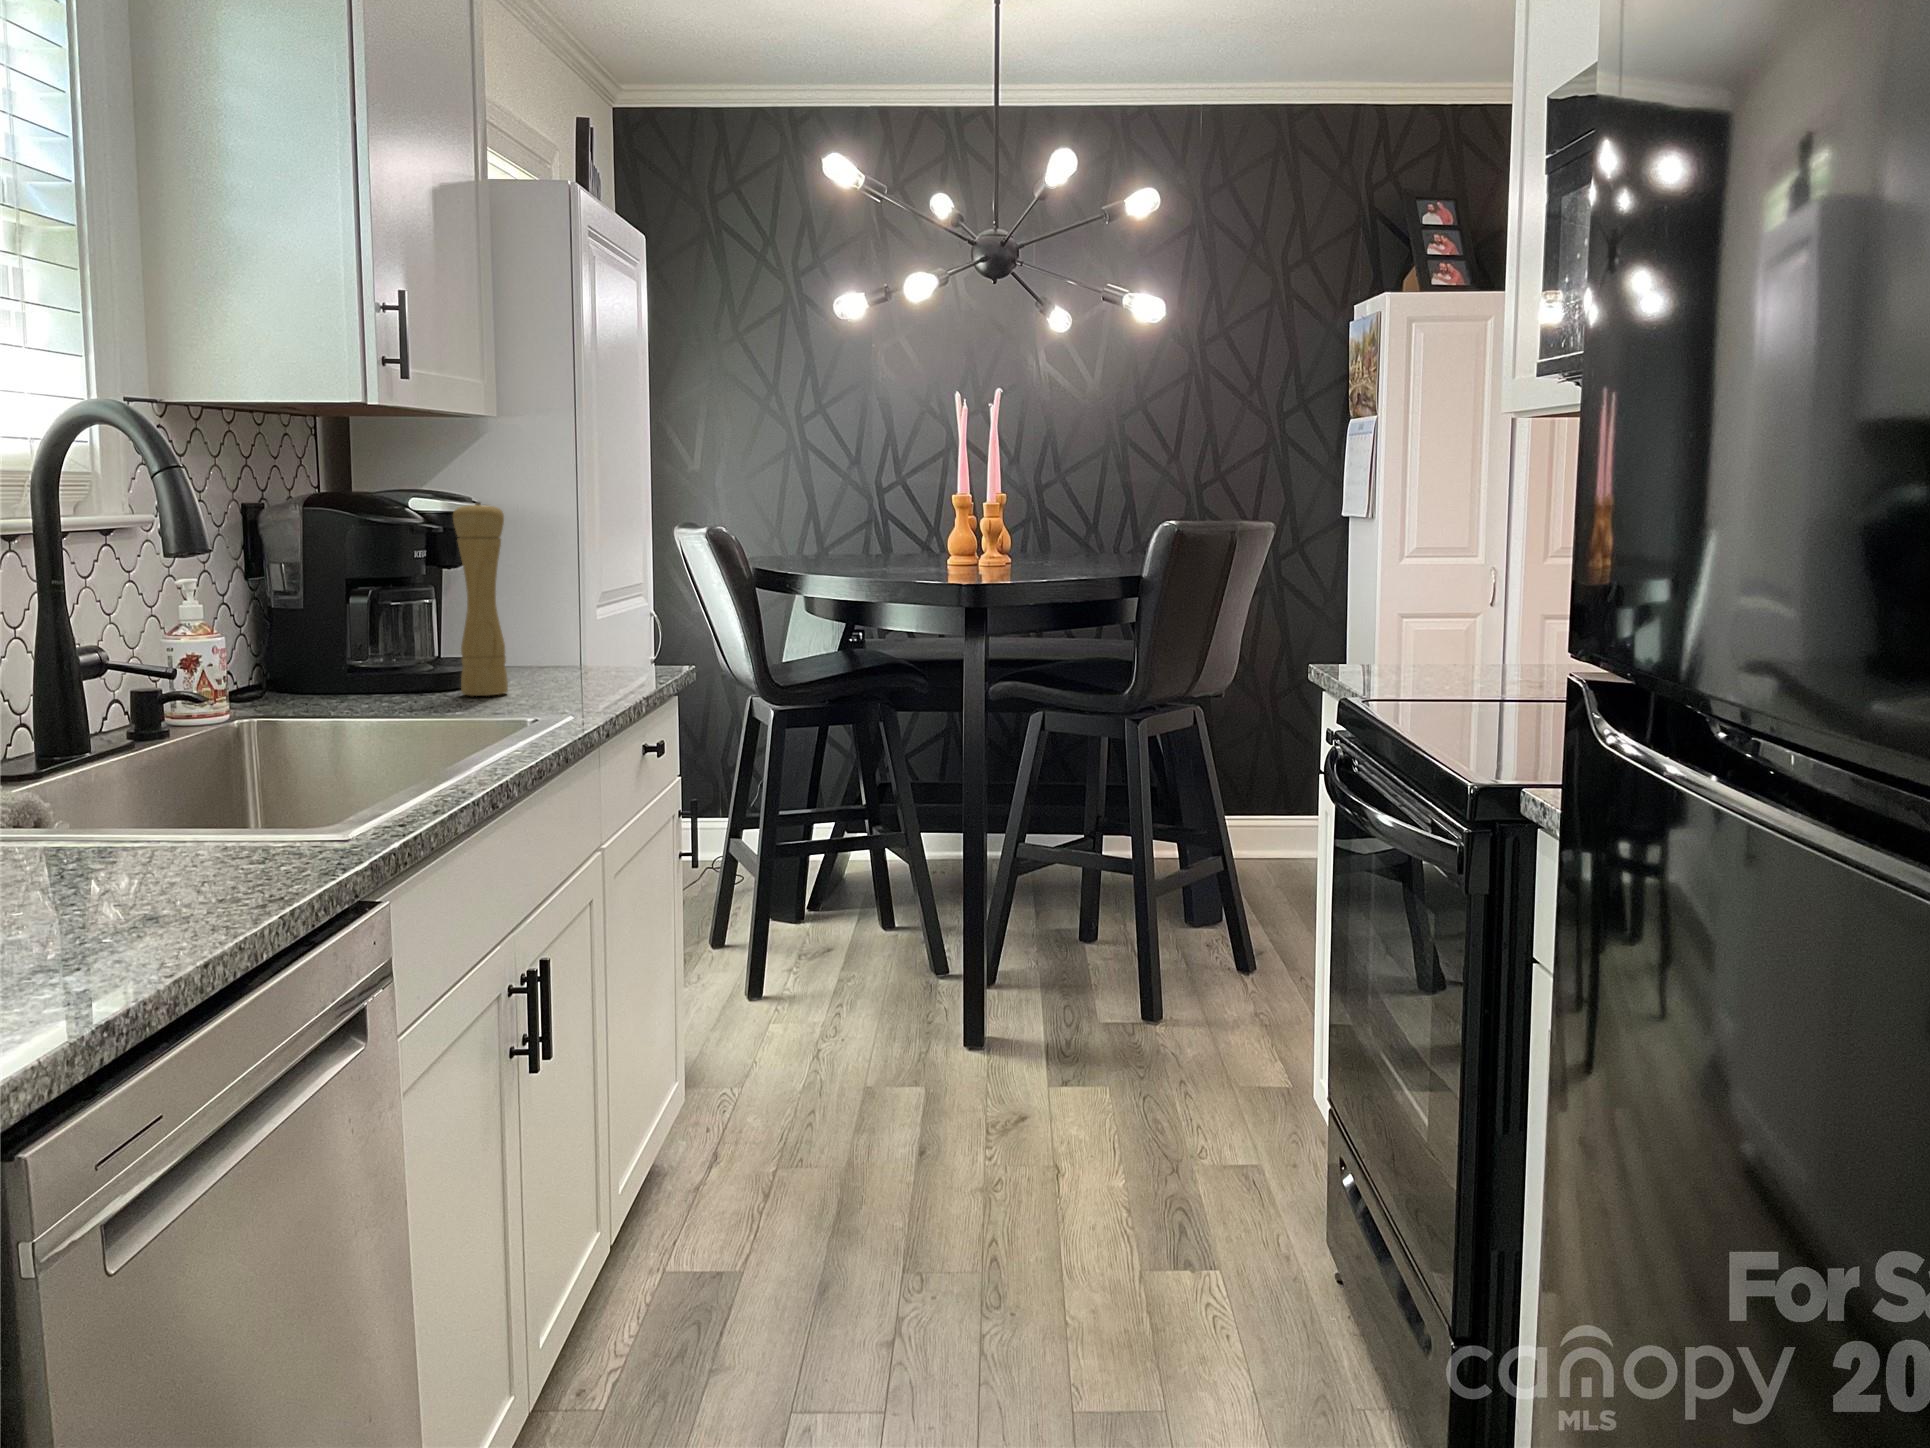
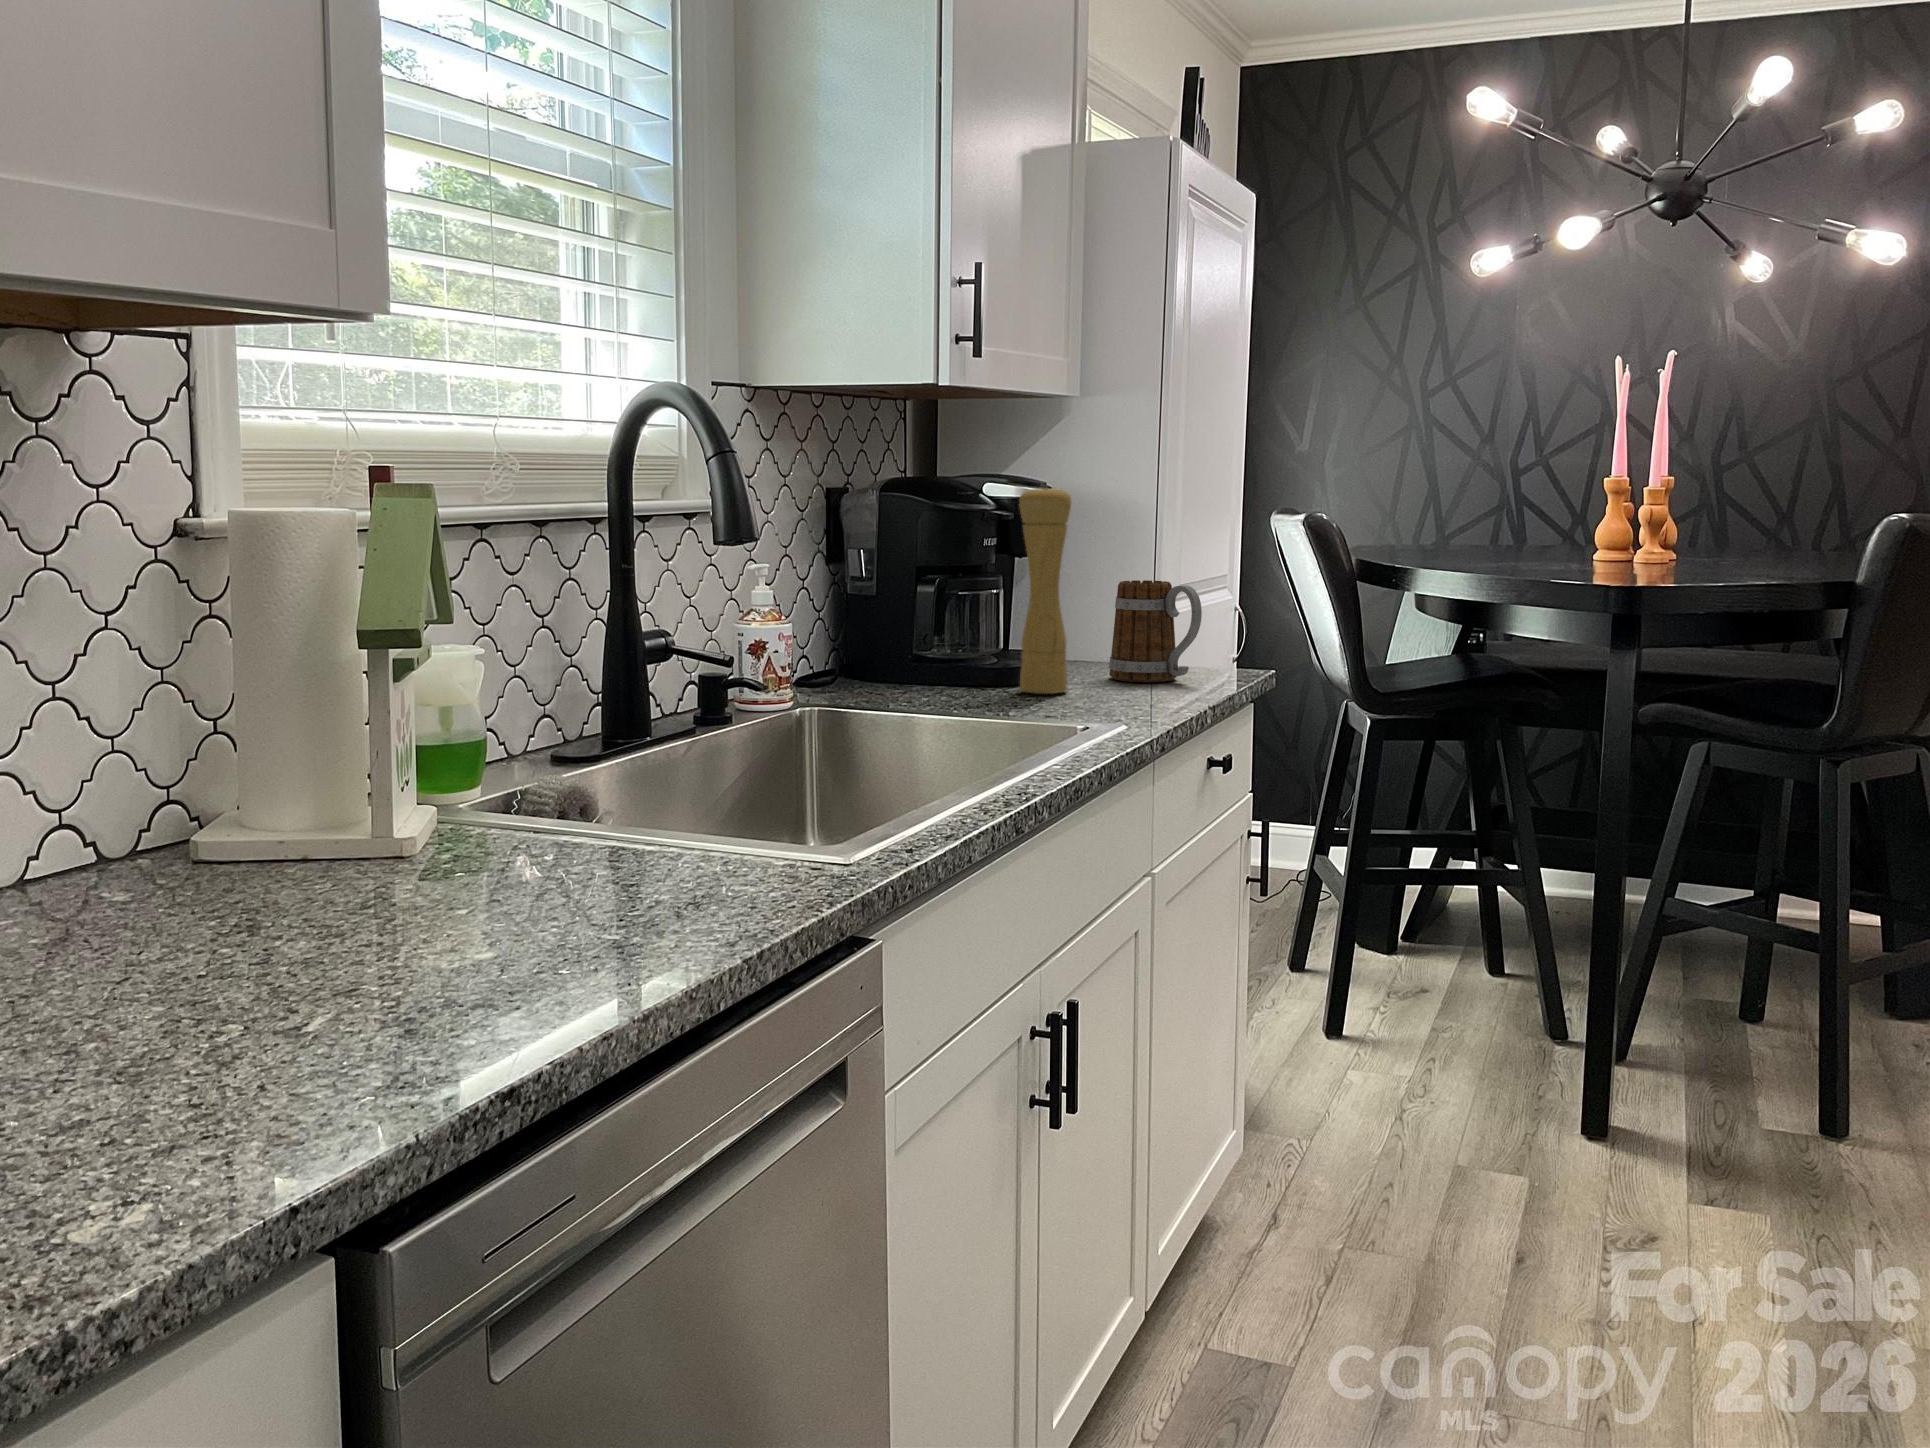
mug: none [544,589,629,682] -> present [1109,580,1202,682]

